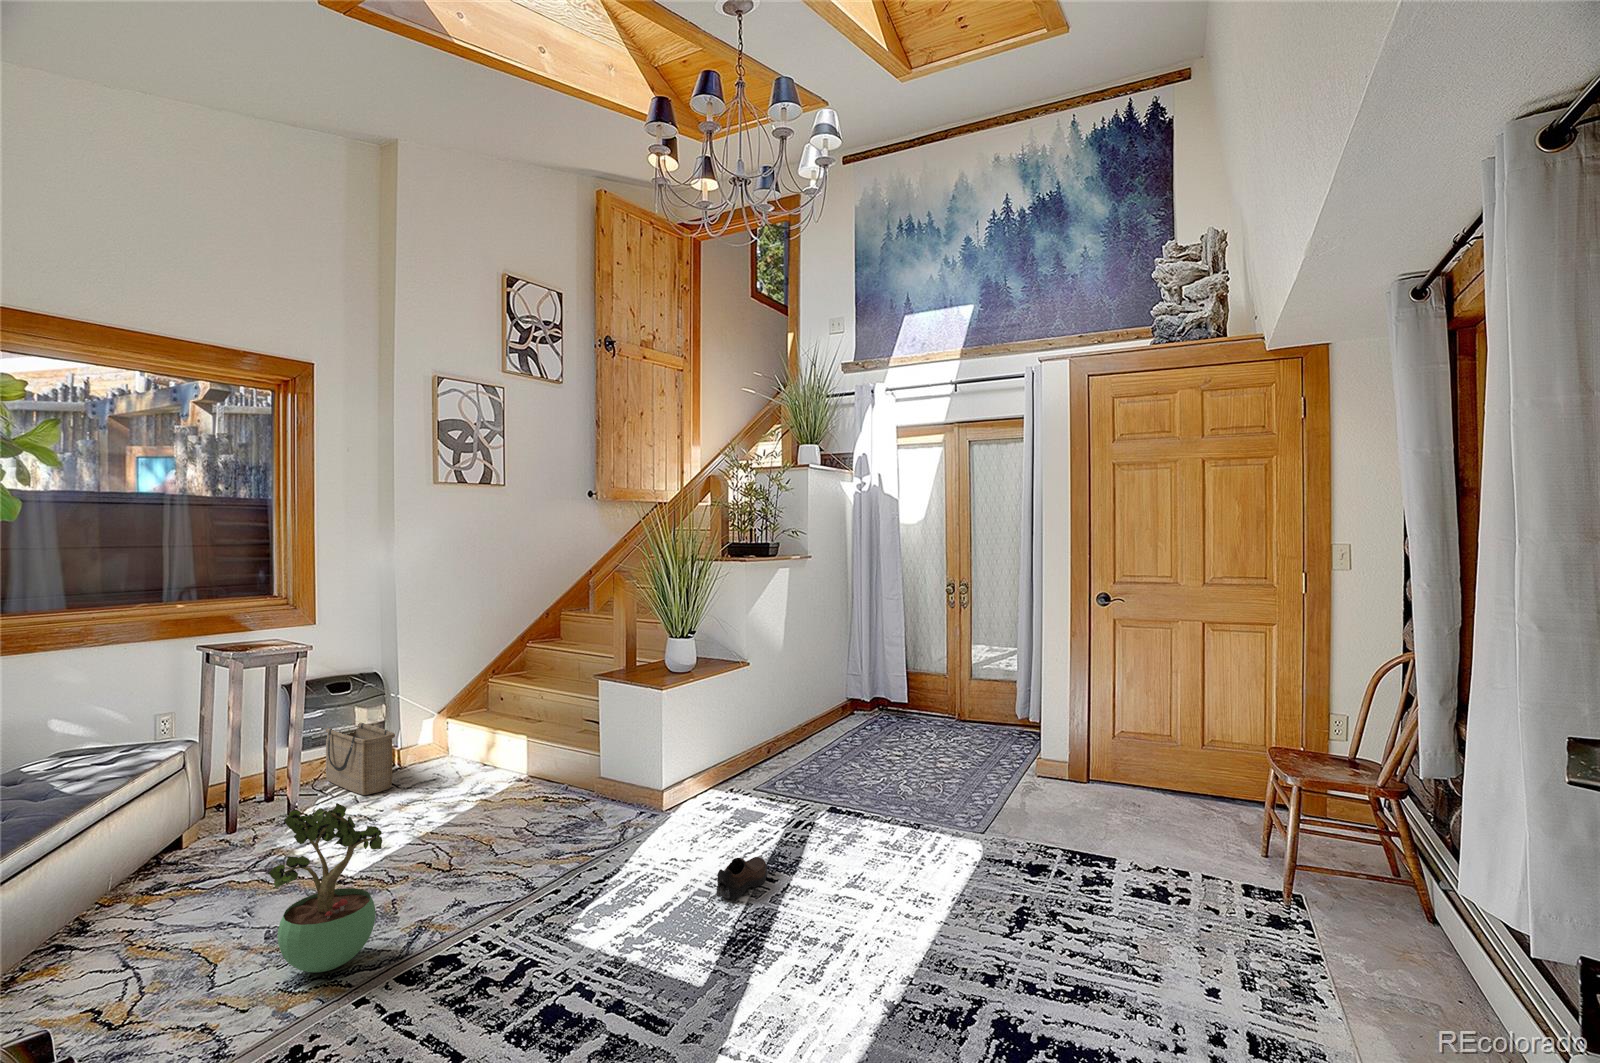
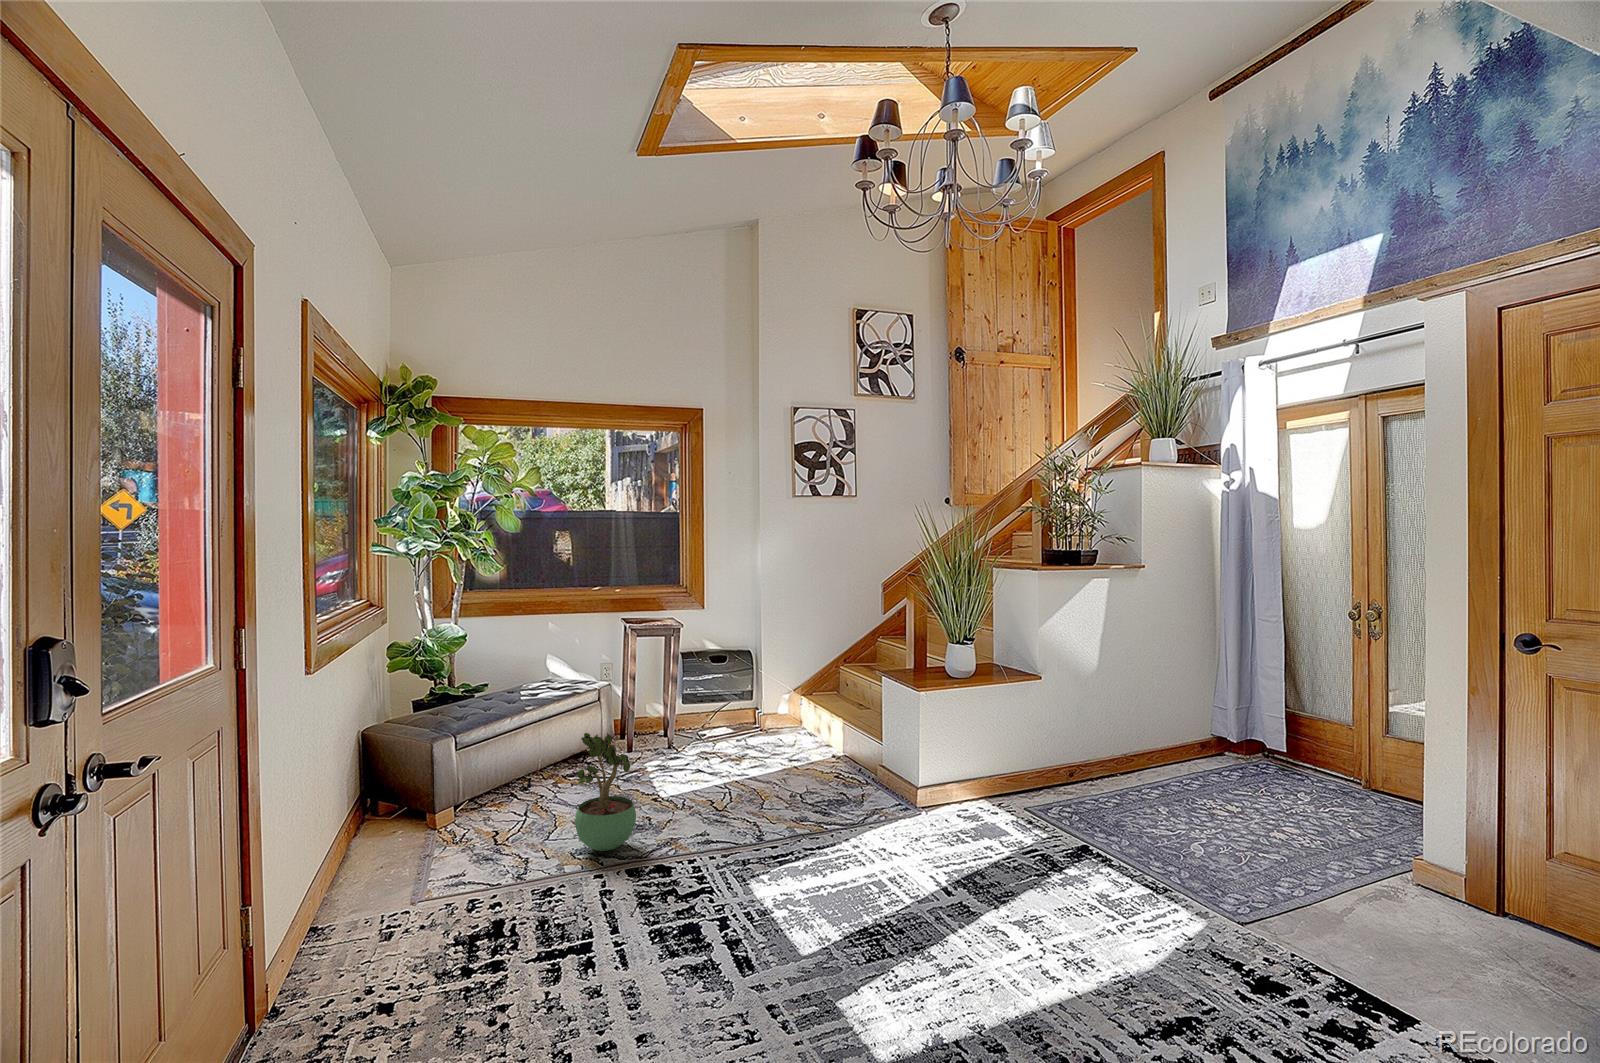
basket: present [326,723,395,795] -> none [710,684,746,741]
shoe: present [716,857,767,899] -> none [884,859,951,896]

